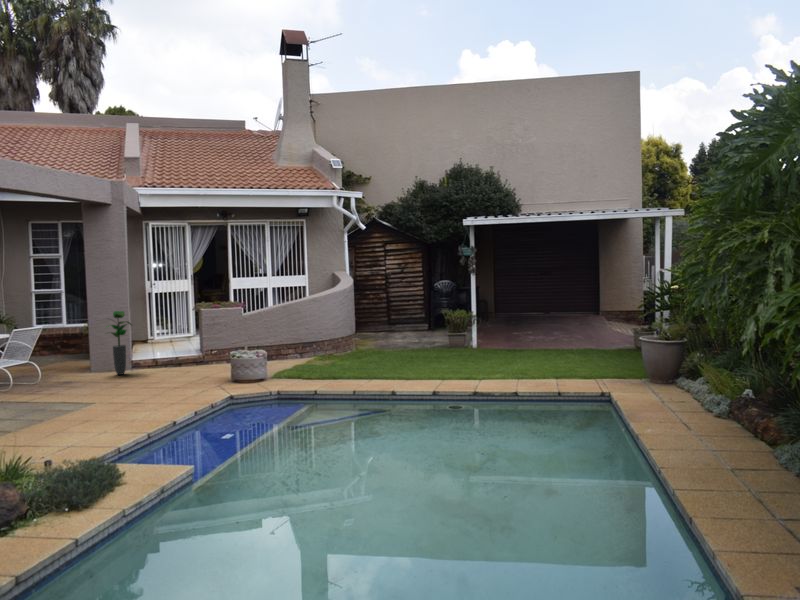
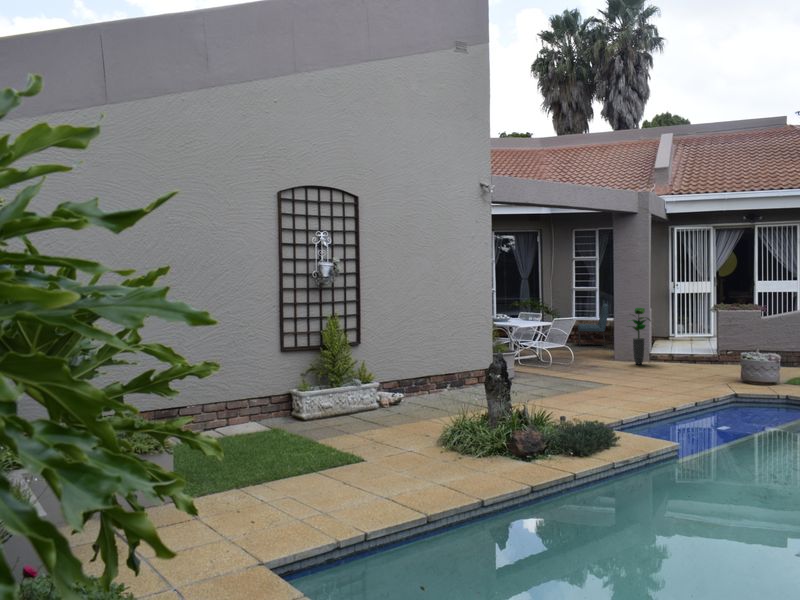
chair: none [40,308,78,361] -> present [578,303,609,348]

